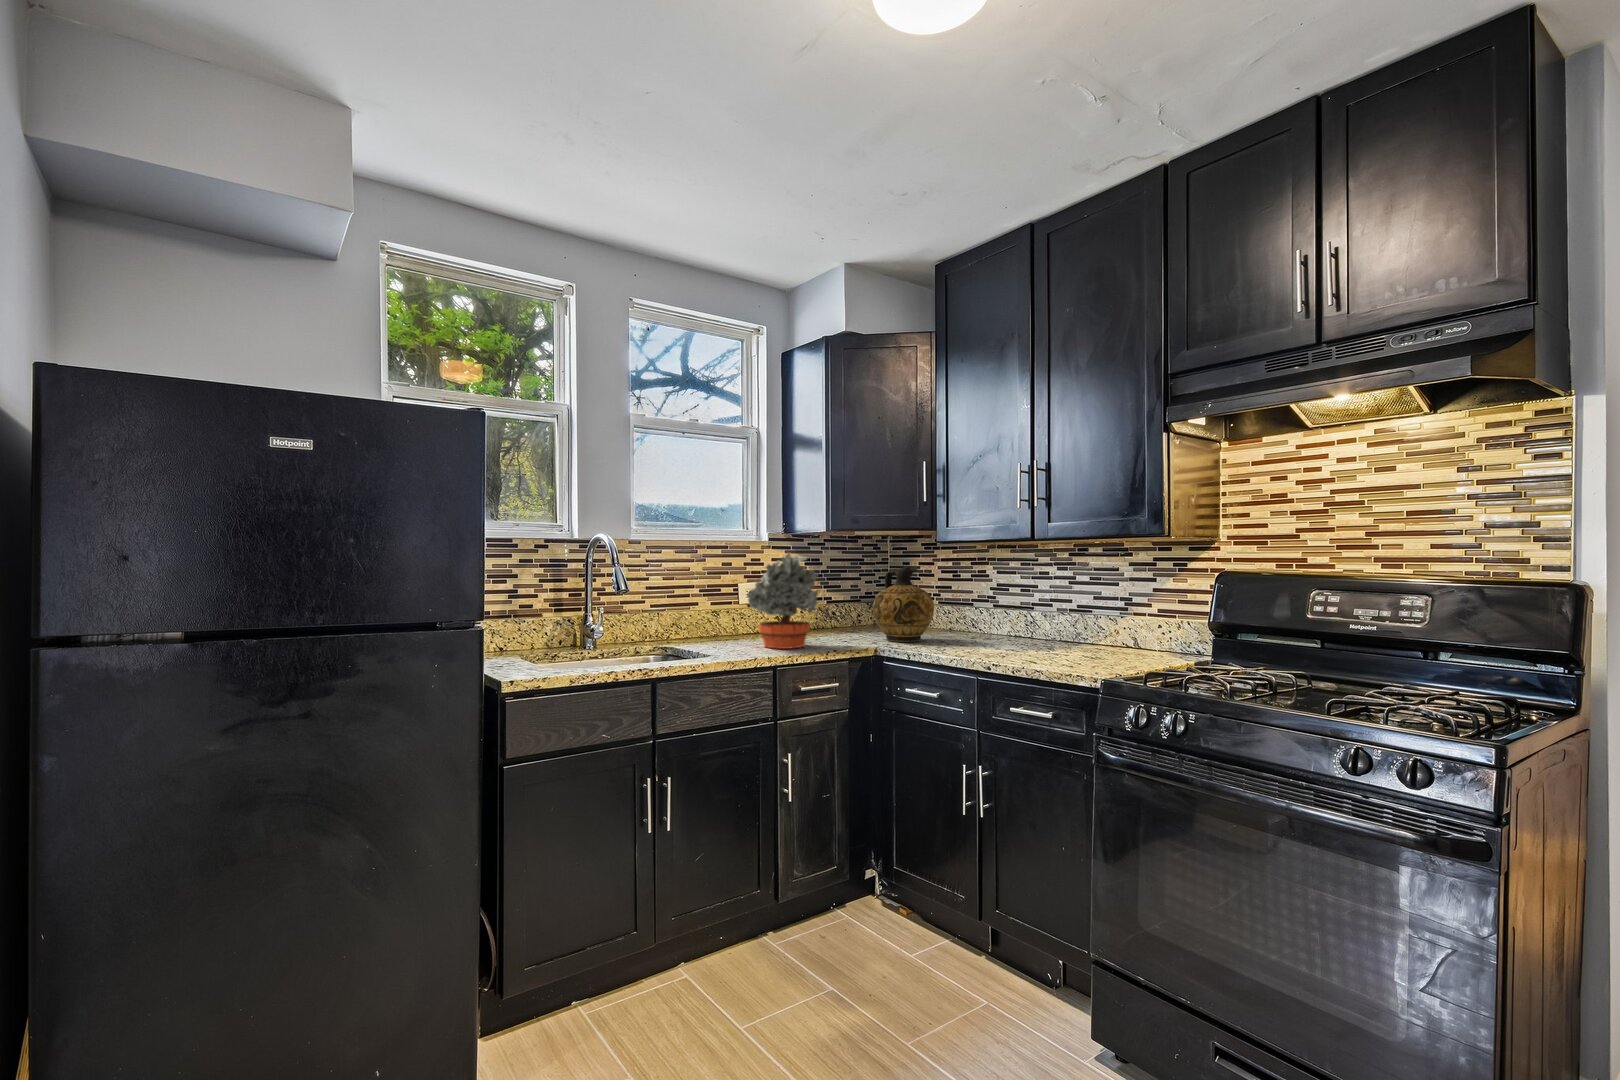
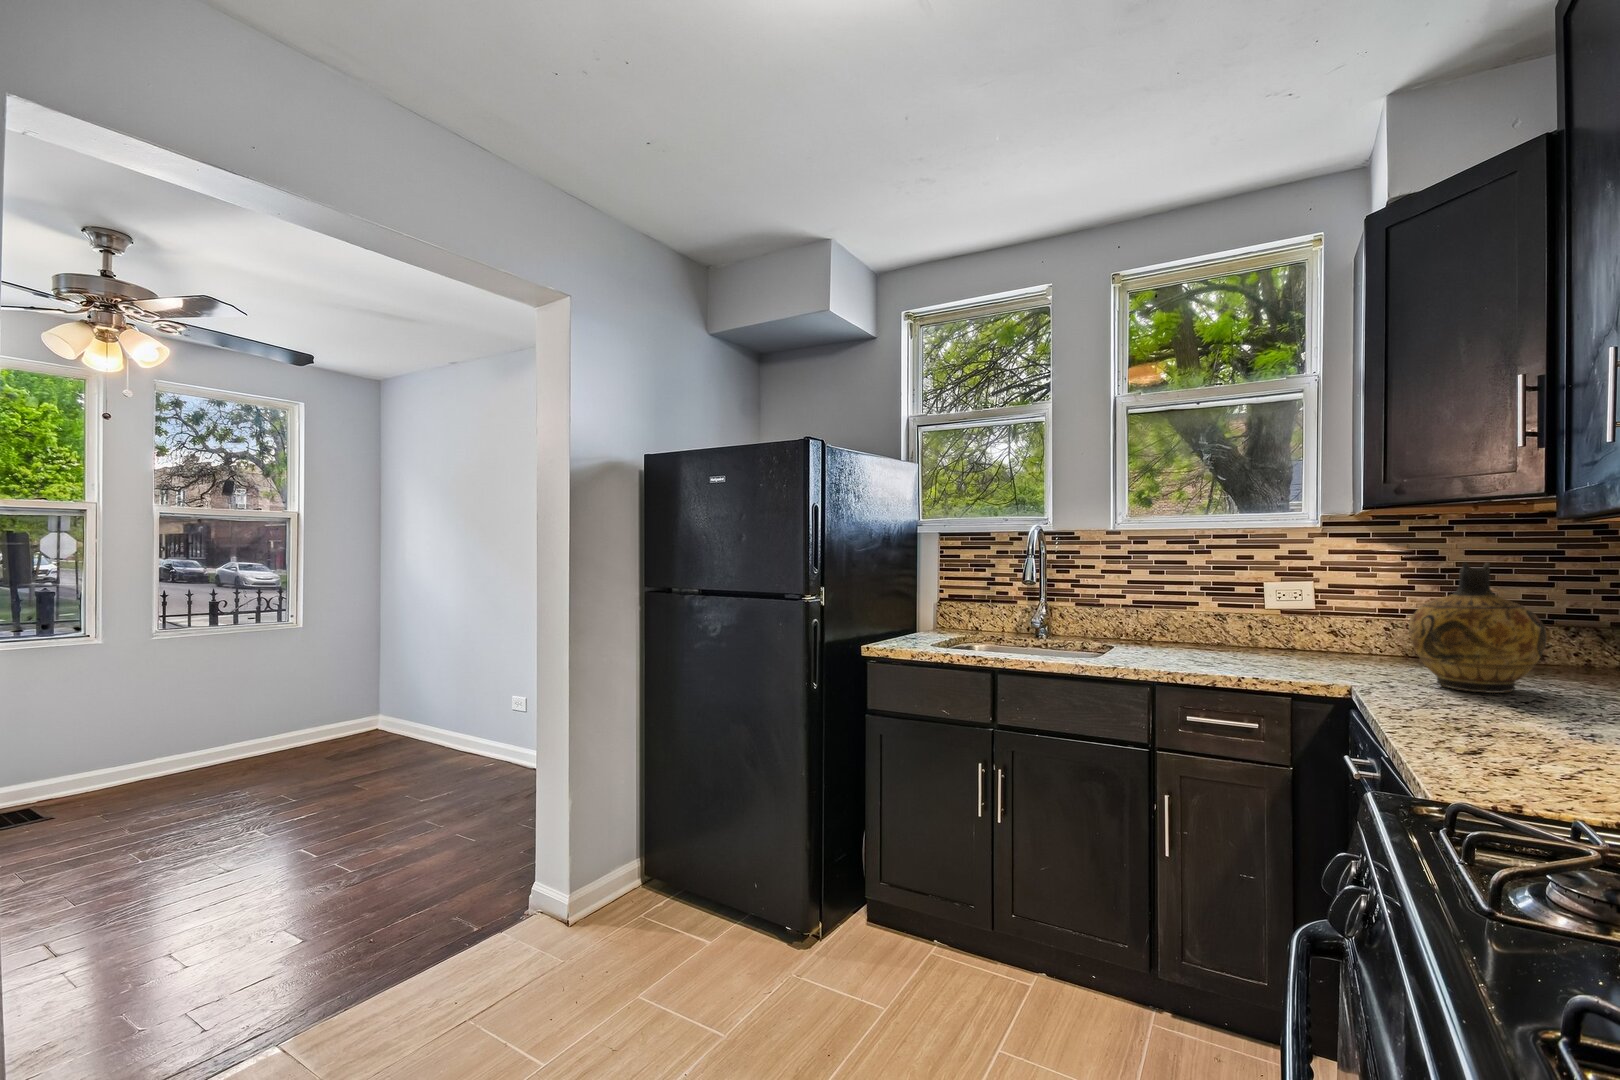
potted plant: present [747,553,818,649] -> none [1167,542,1293,668]

